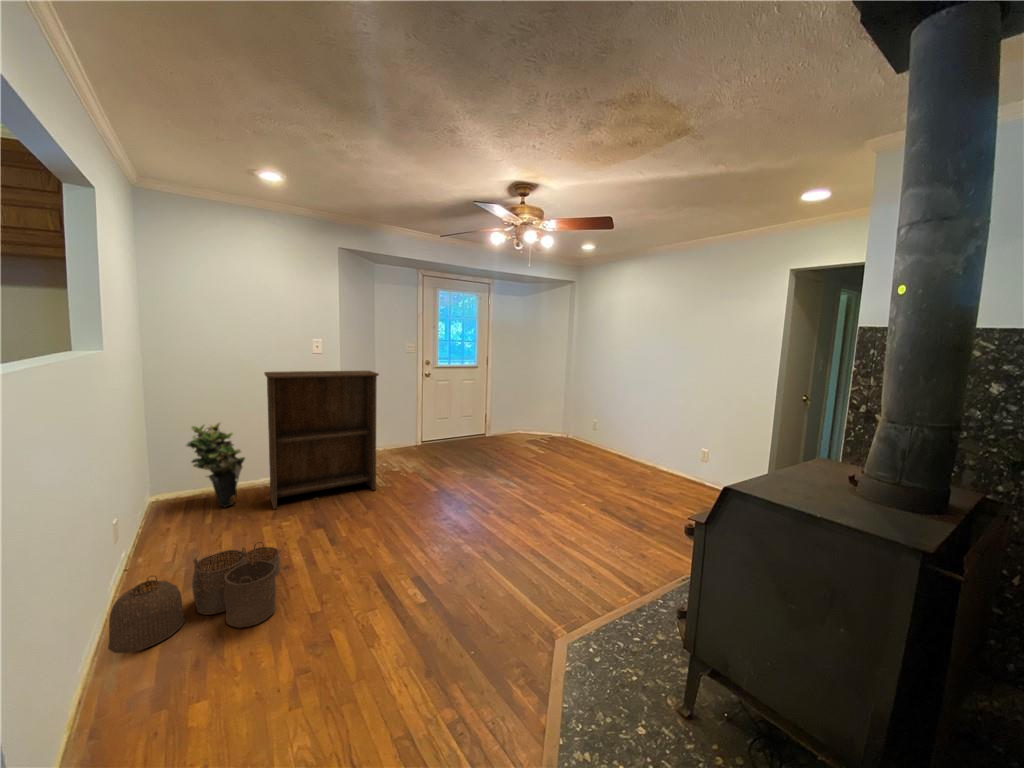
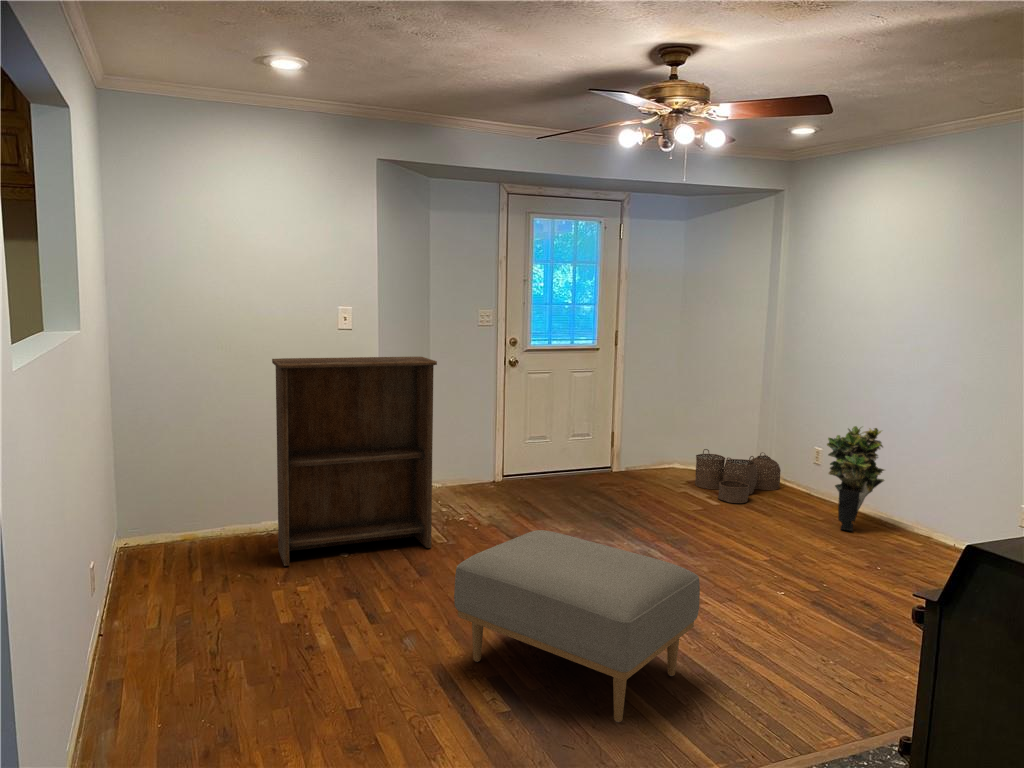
potted plant: present [186,423,245,507] -> present [827,426,884,531]
ottoman: none [388,478,543,601] -> present [454,530,700,722]
woven basket: present [108,542,280,653] -> present [695,449,781,503]

